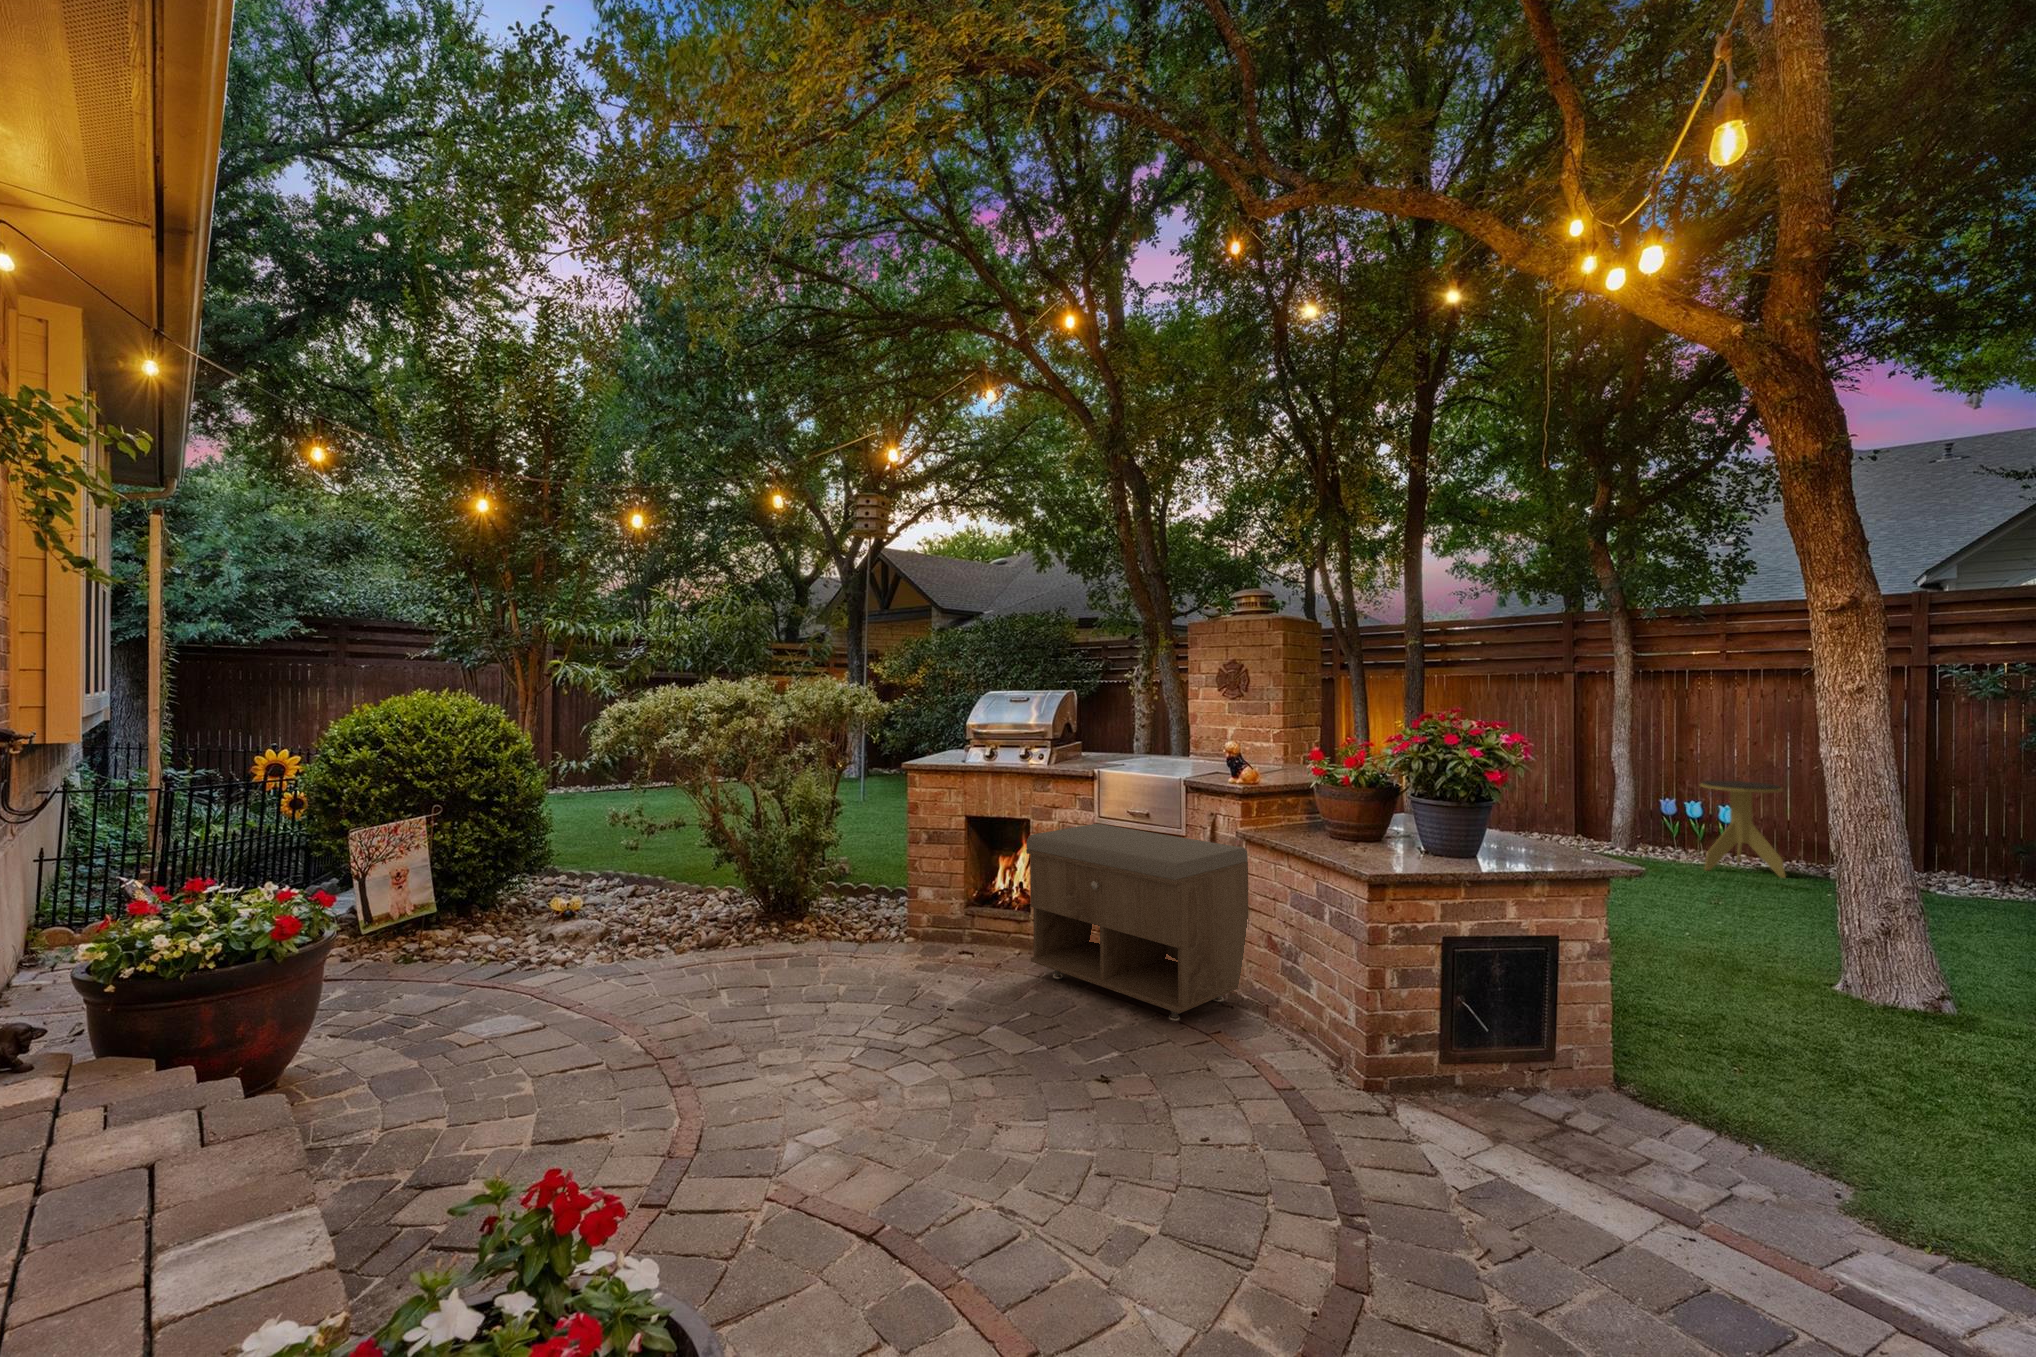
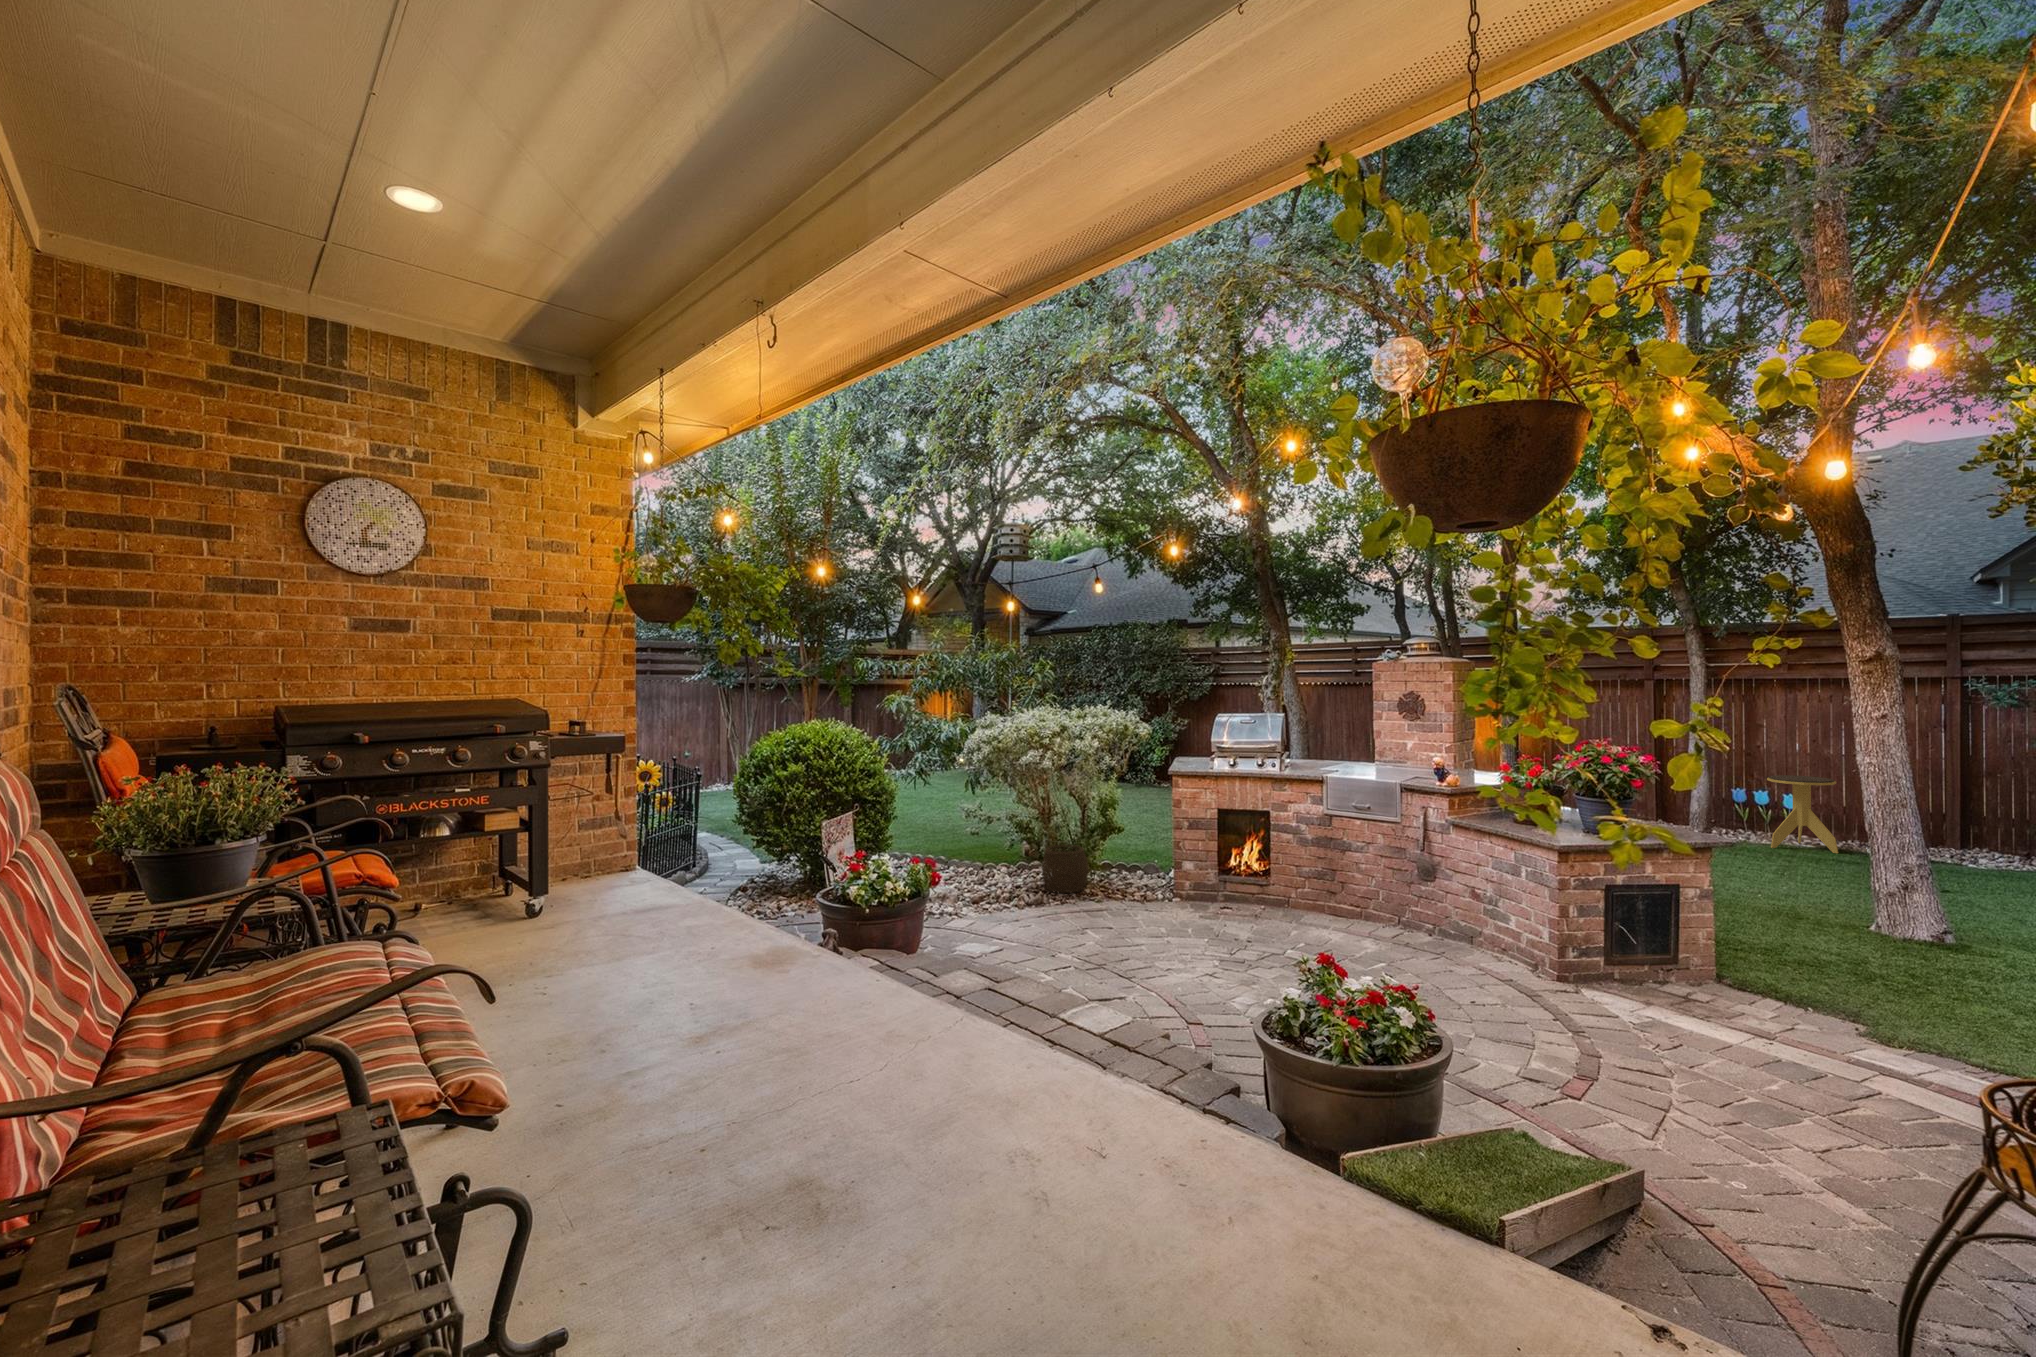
storage bench: present [1026,824,1248,1021] -> none [1290,814,1456,946]
woven basket: none [730,864,798,932] -> present [1041,845,1088,893]

